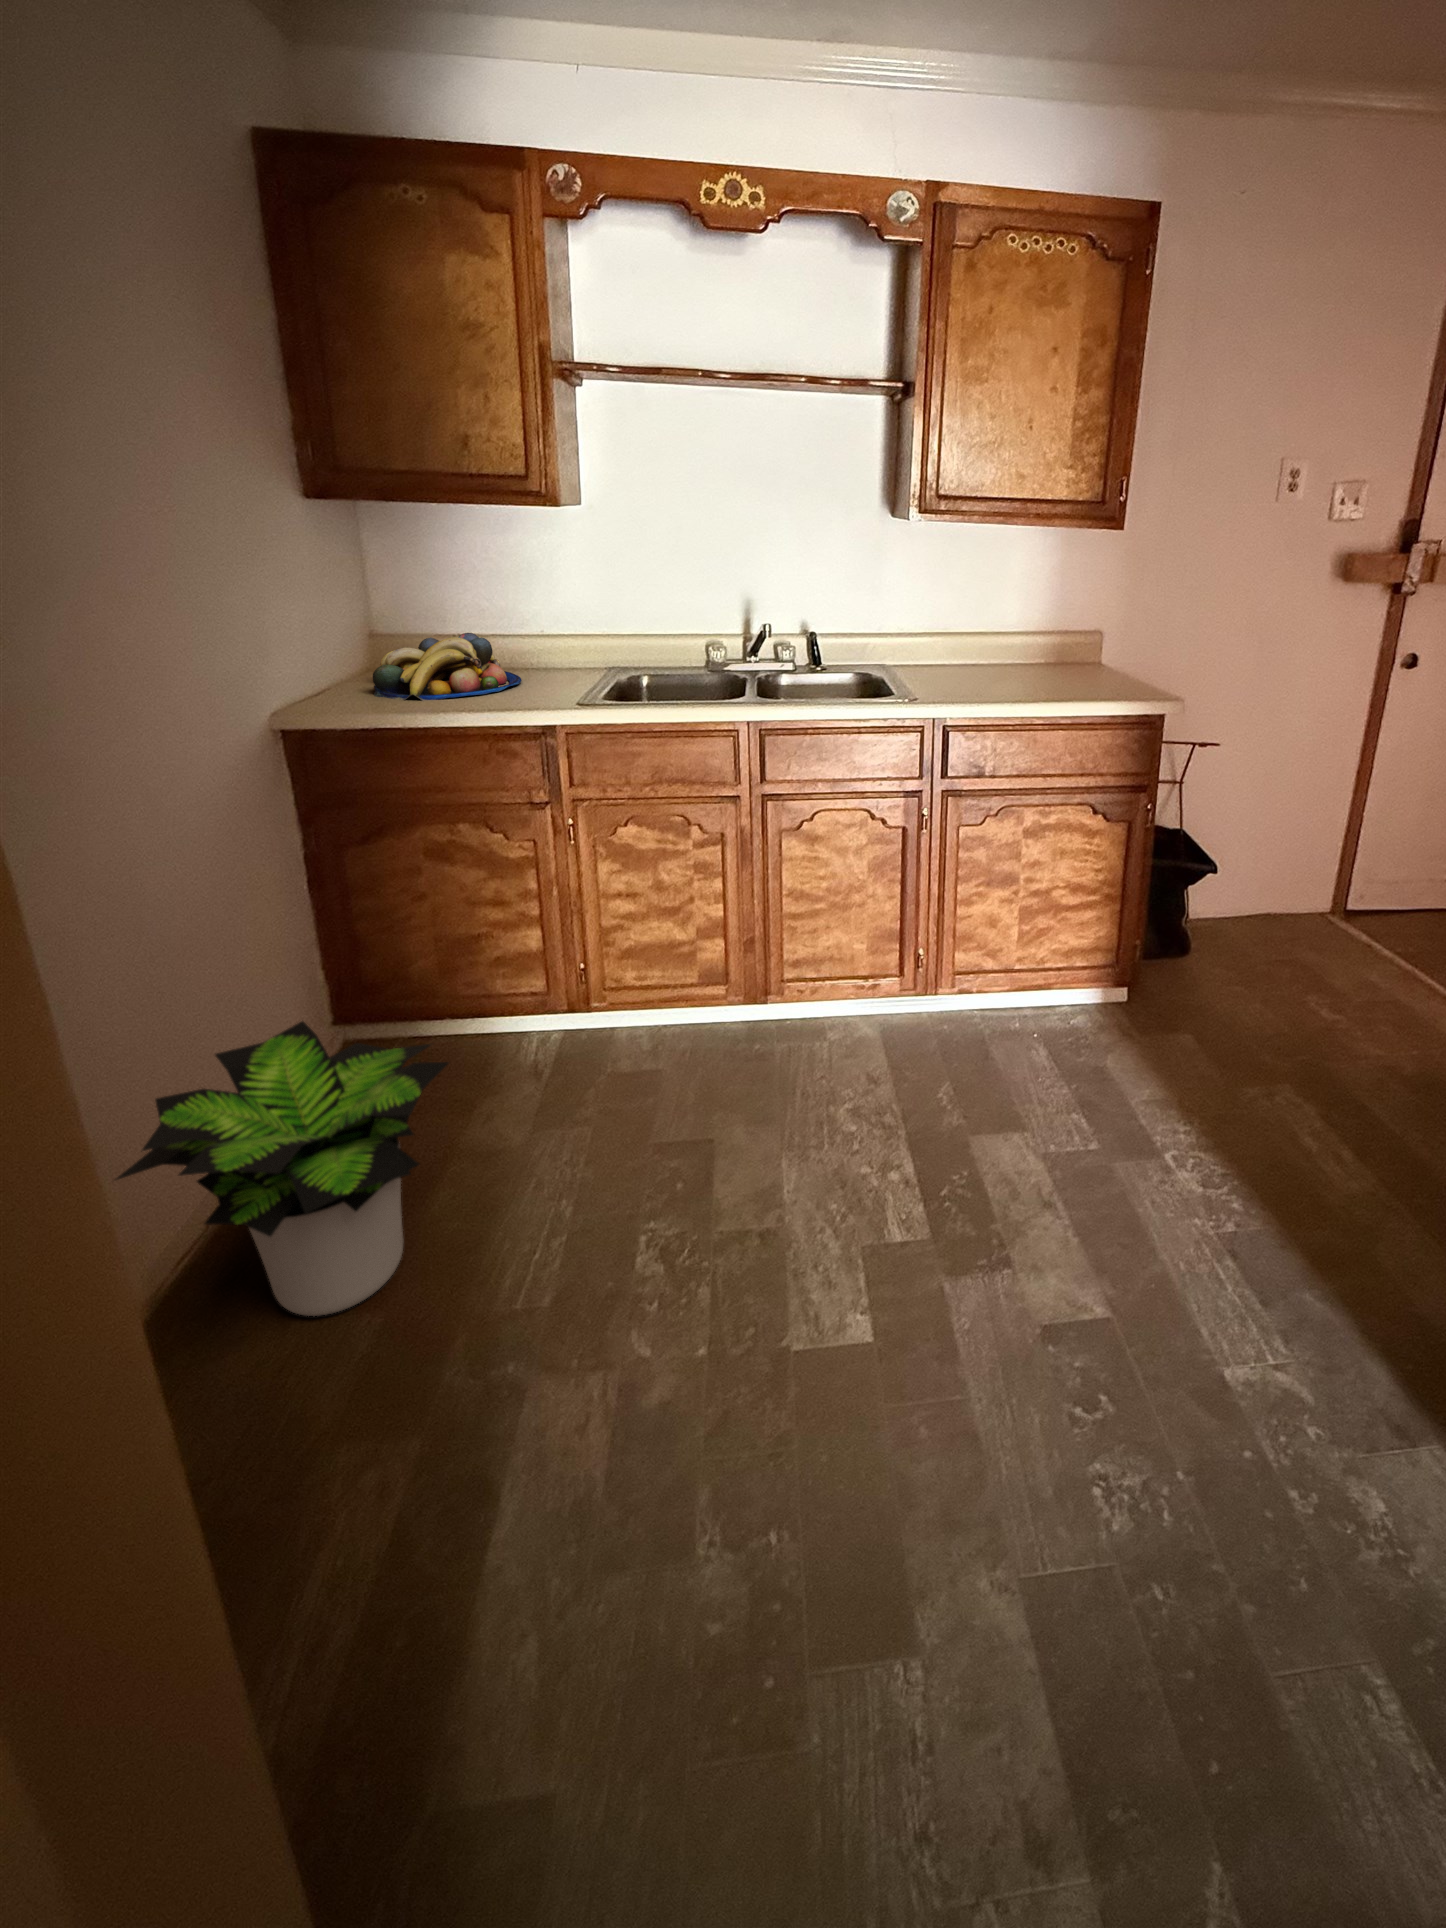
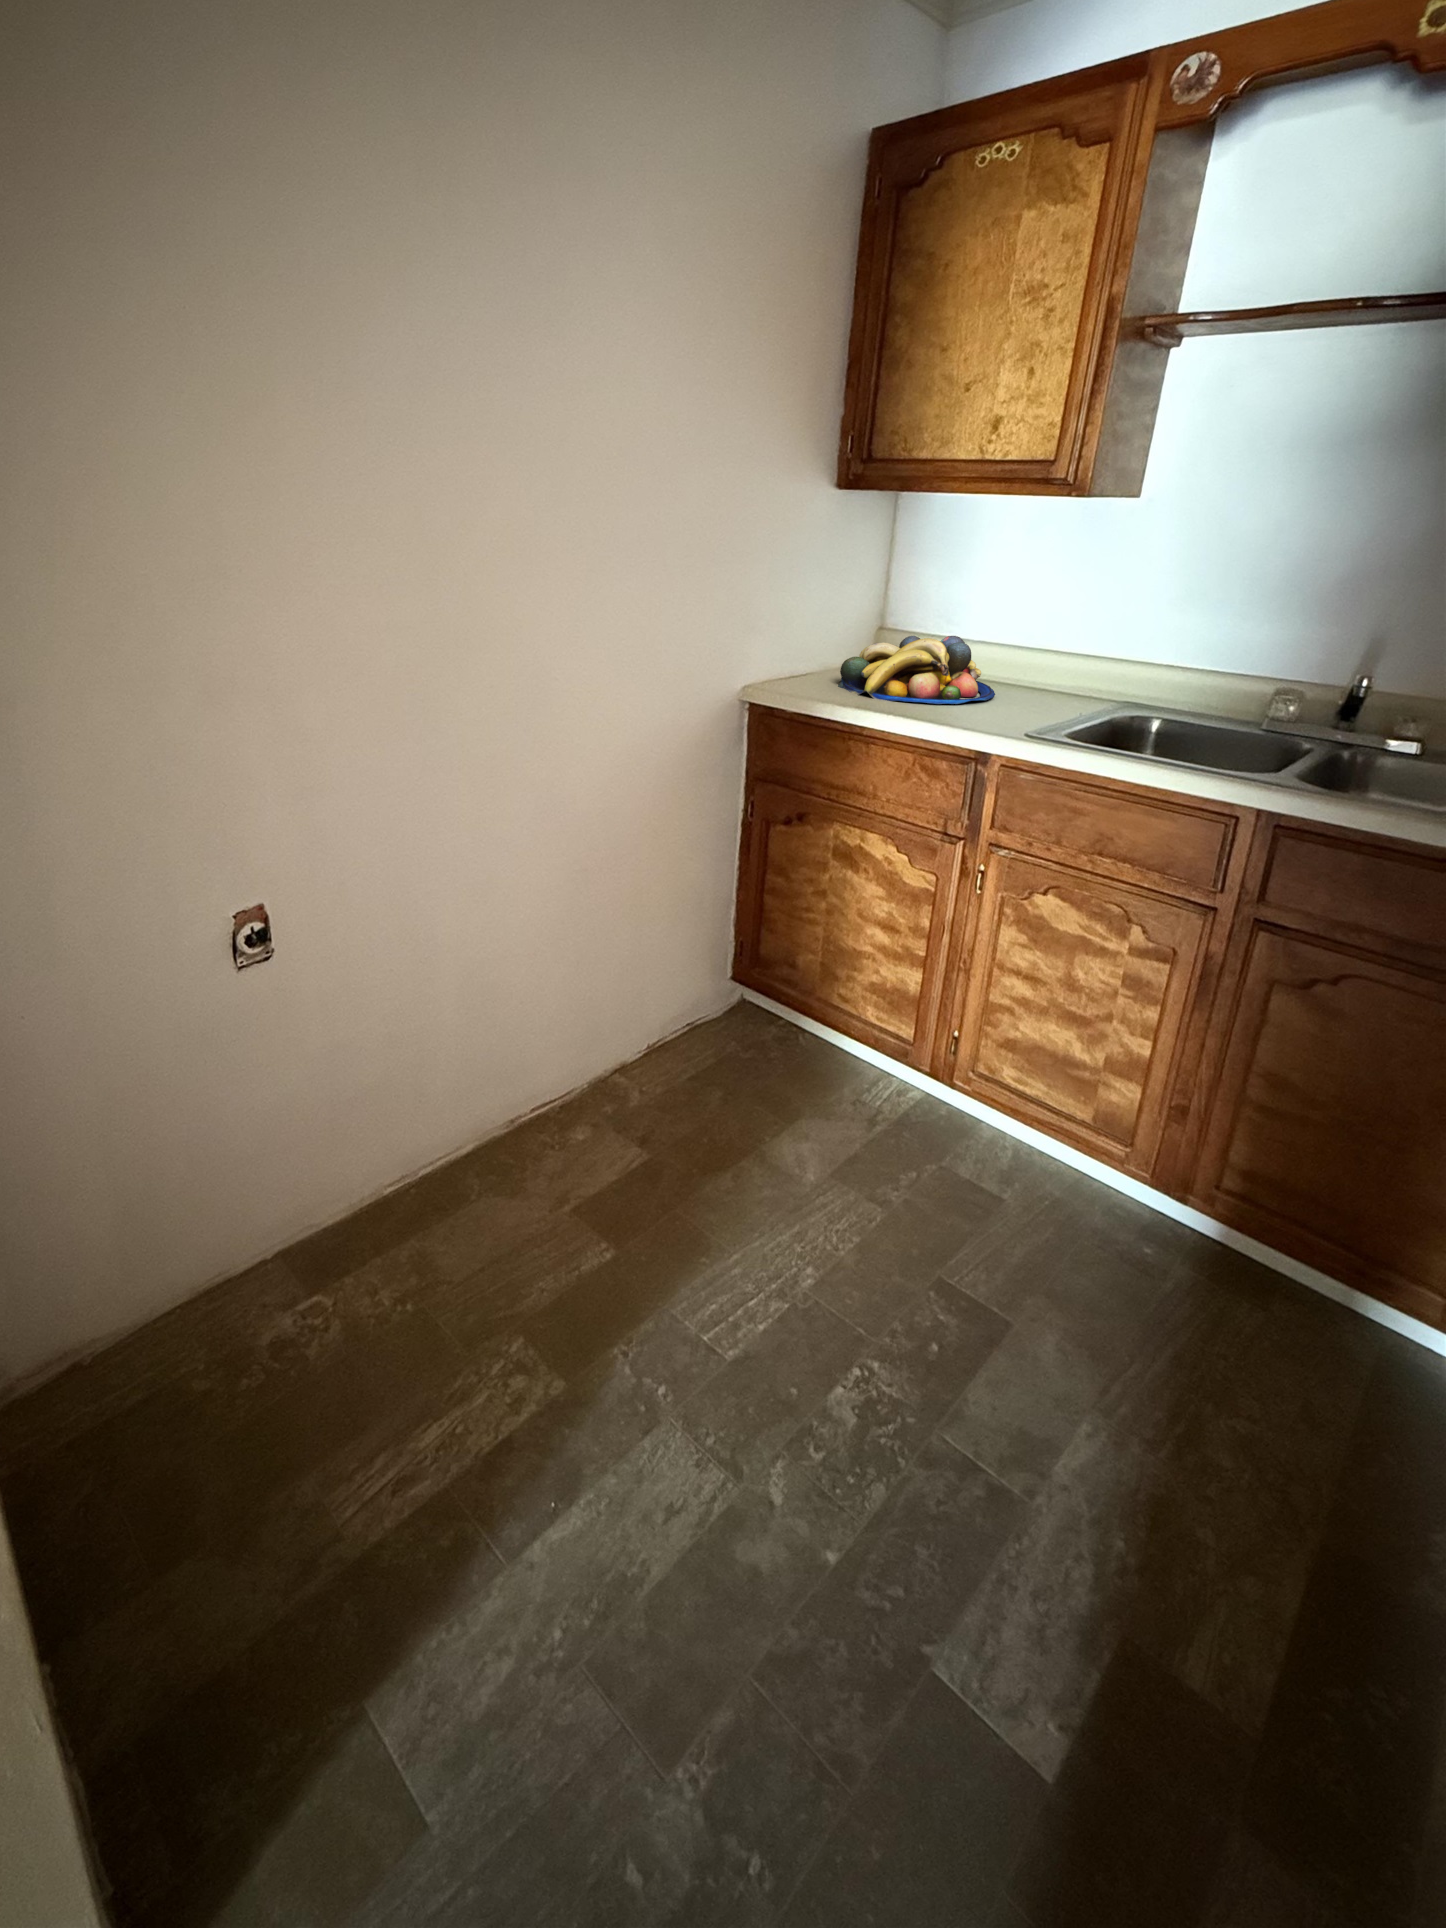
potted plant: present [116,1021,448,1316] -> none [488,963,745,1236]

